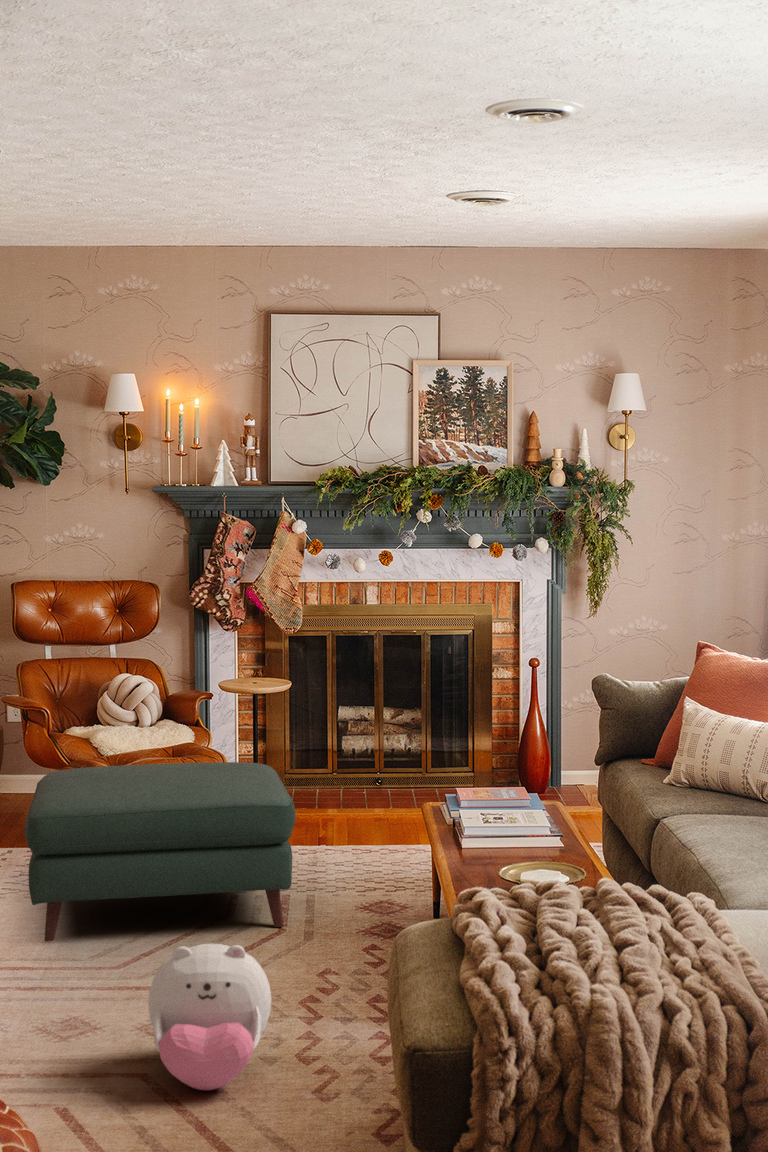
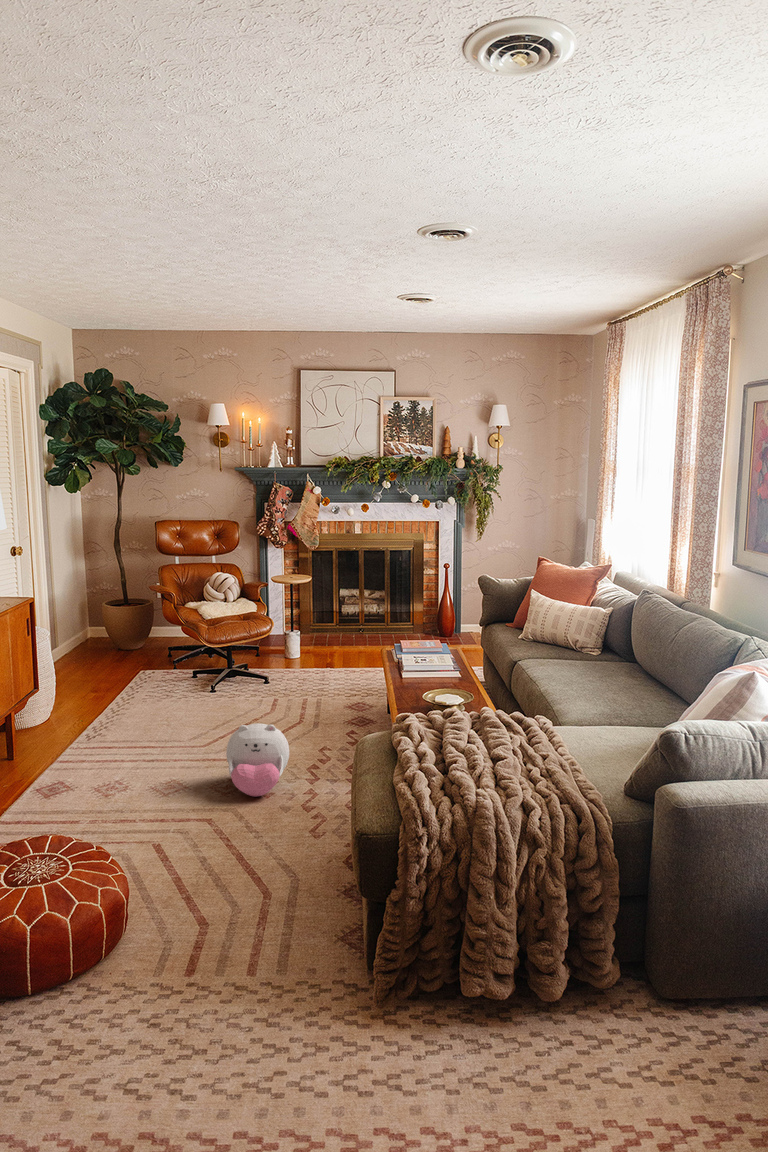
ottoman: present [25,762,296,941] -> none [164,624,308,719]

